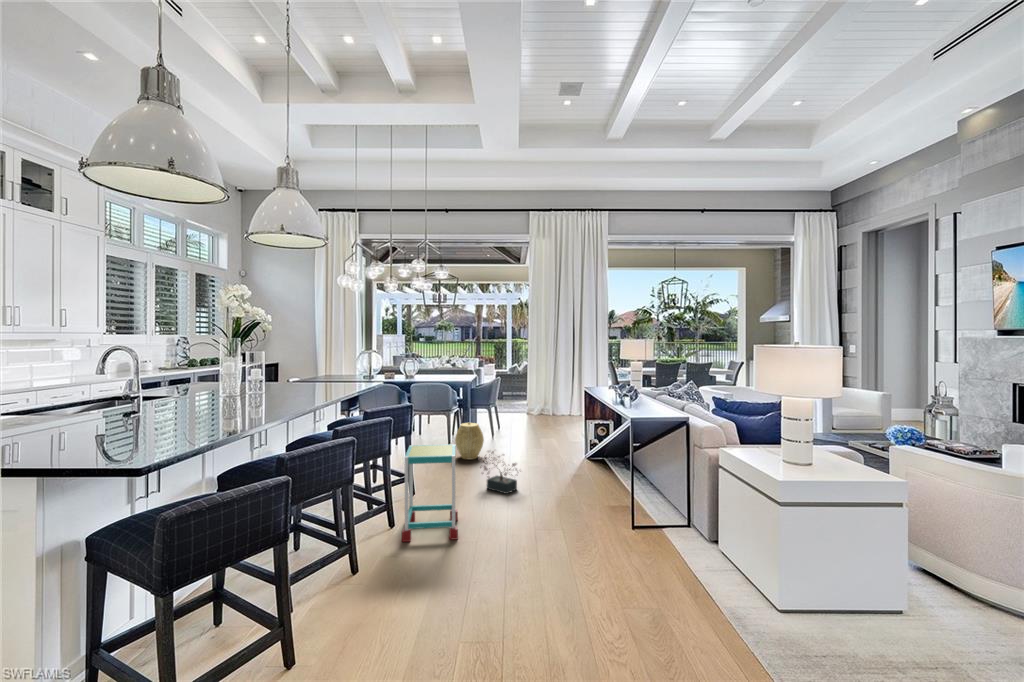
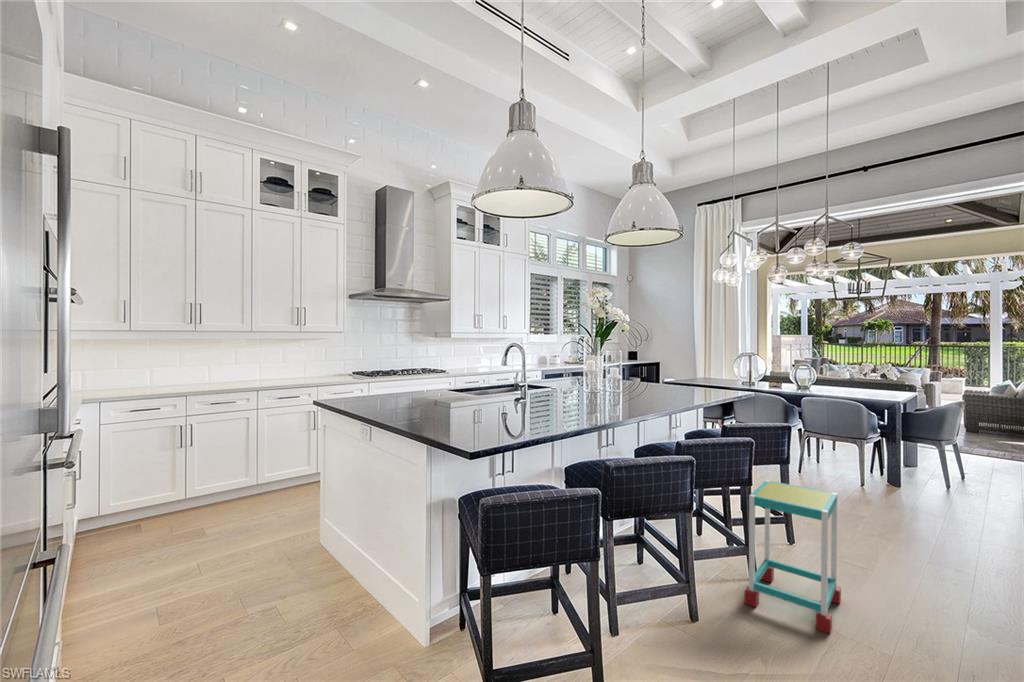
woven basket: present [455,423,484,459] -> none [867,461,919,515]
decorative plant: present [482,451,517,494] -> none [893,512,987,591]

